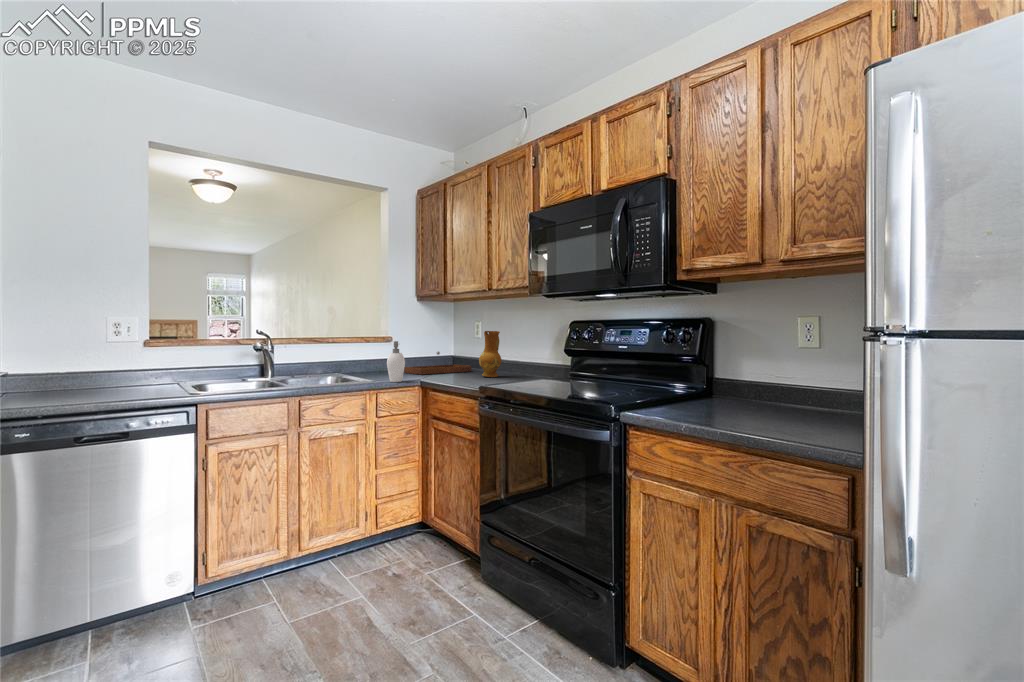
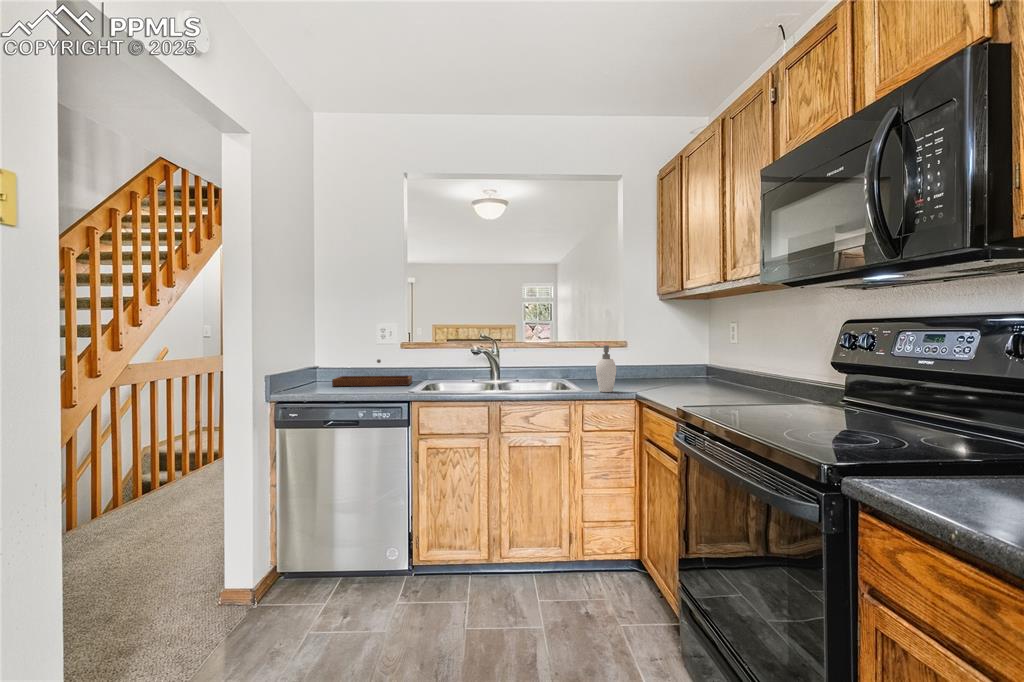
ceramic jug: present [479,331,502,377] -> none [717,333,749,393]
tray: present [404,352,472,375] -> present [332,359,412,386]

